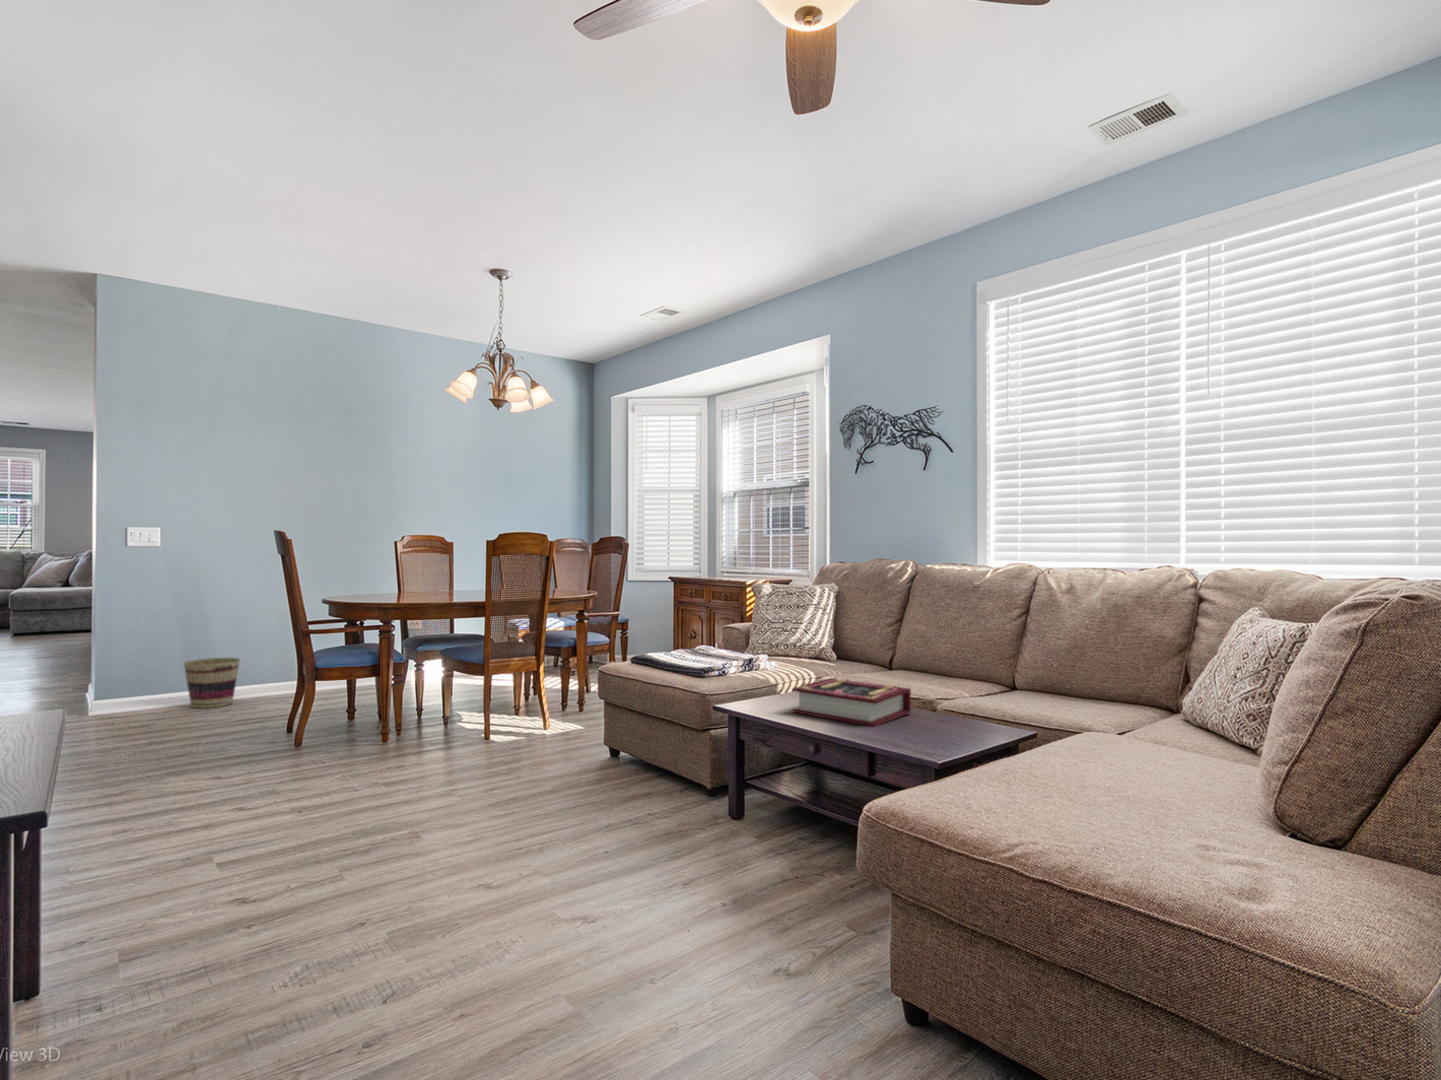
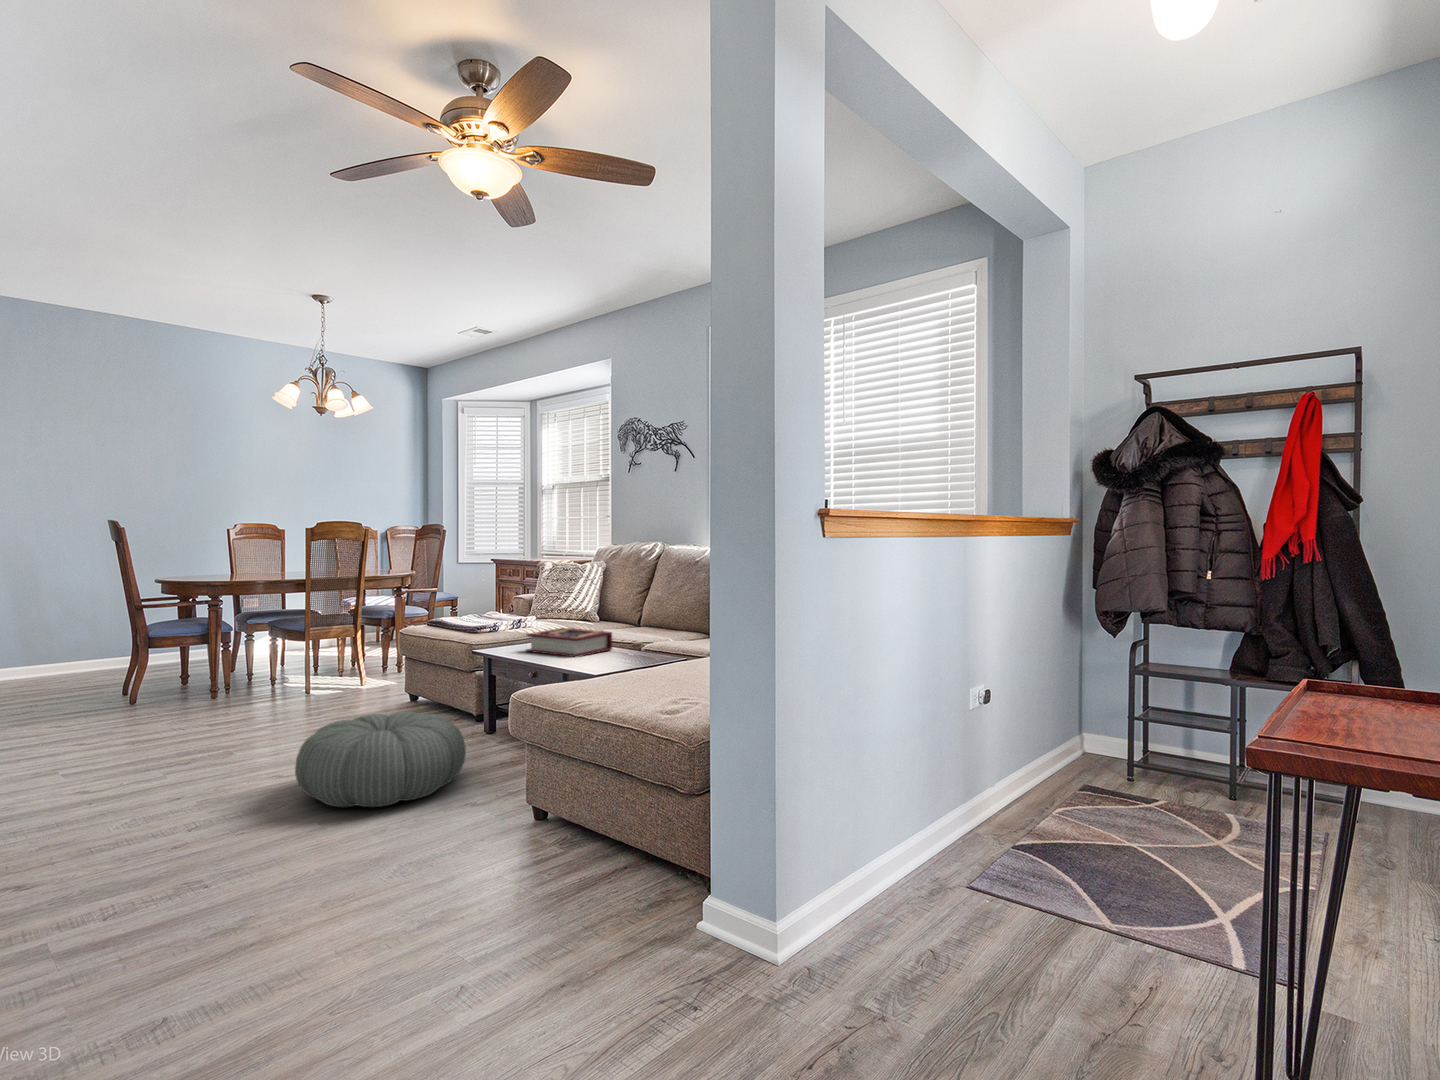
basket: present [184,658,240,708] -> none [21,635,77,680]
pouf: none [521,805,753,973] -> present [295,712,466,807]

